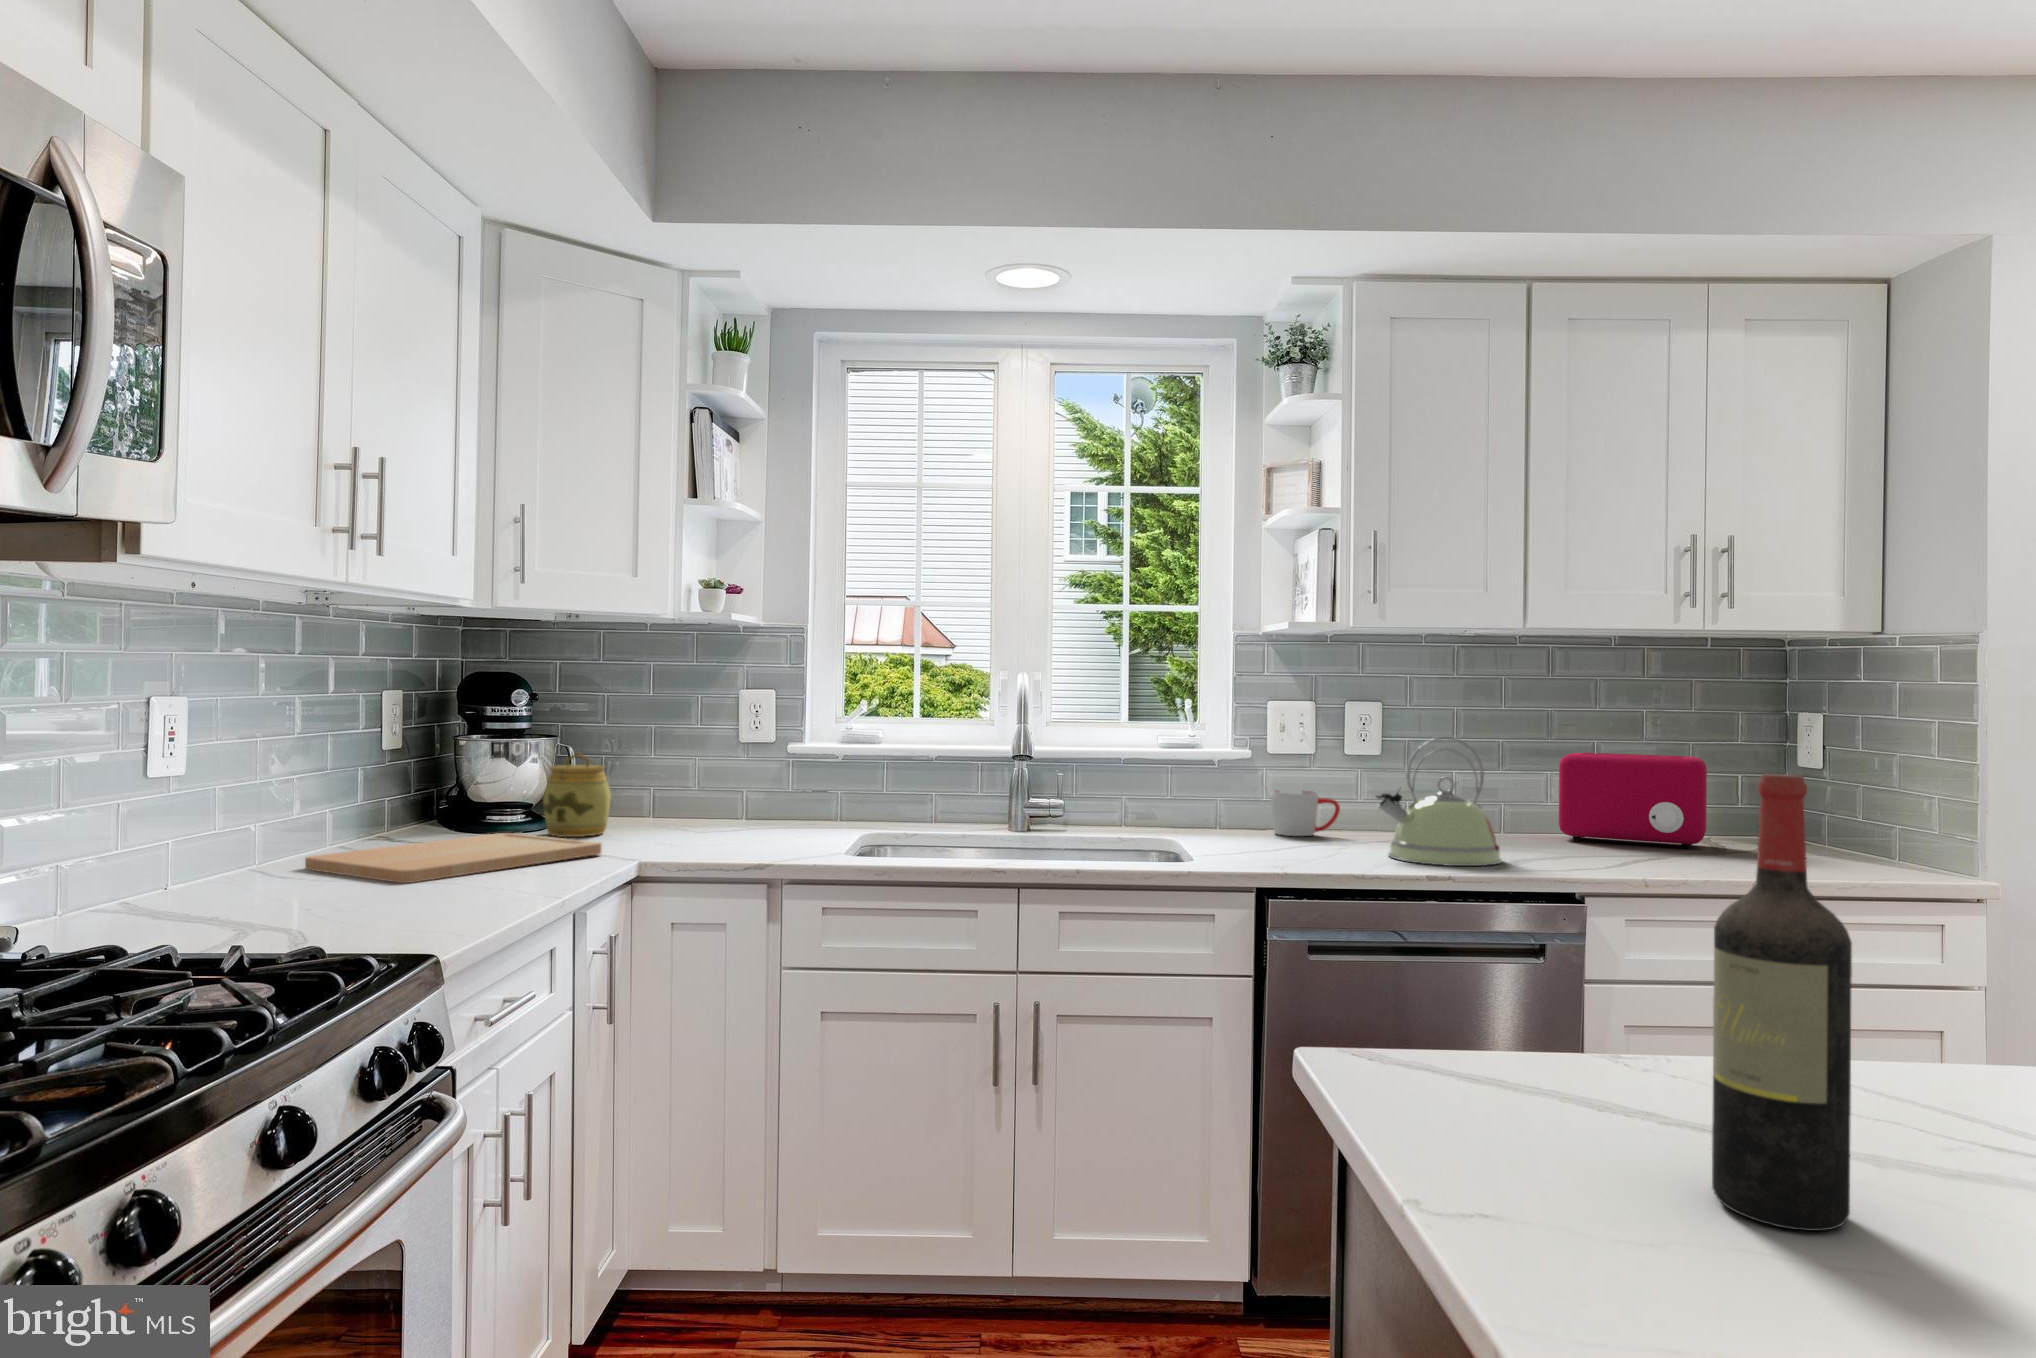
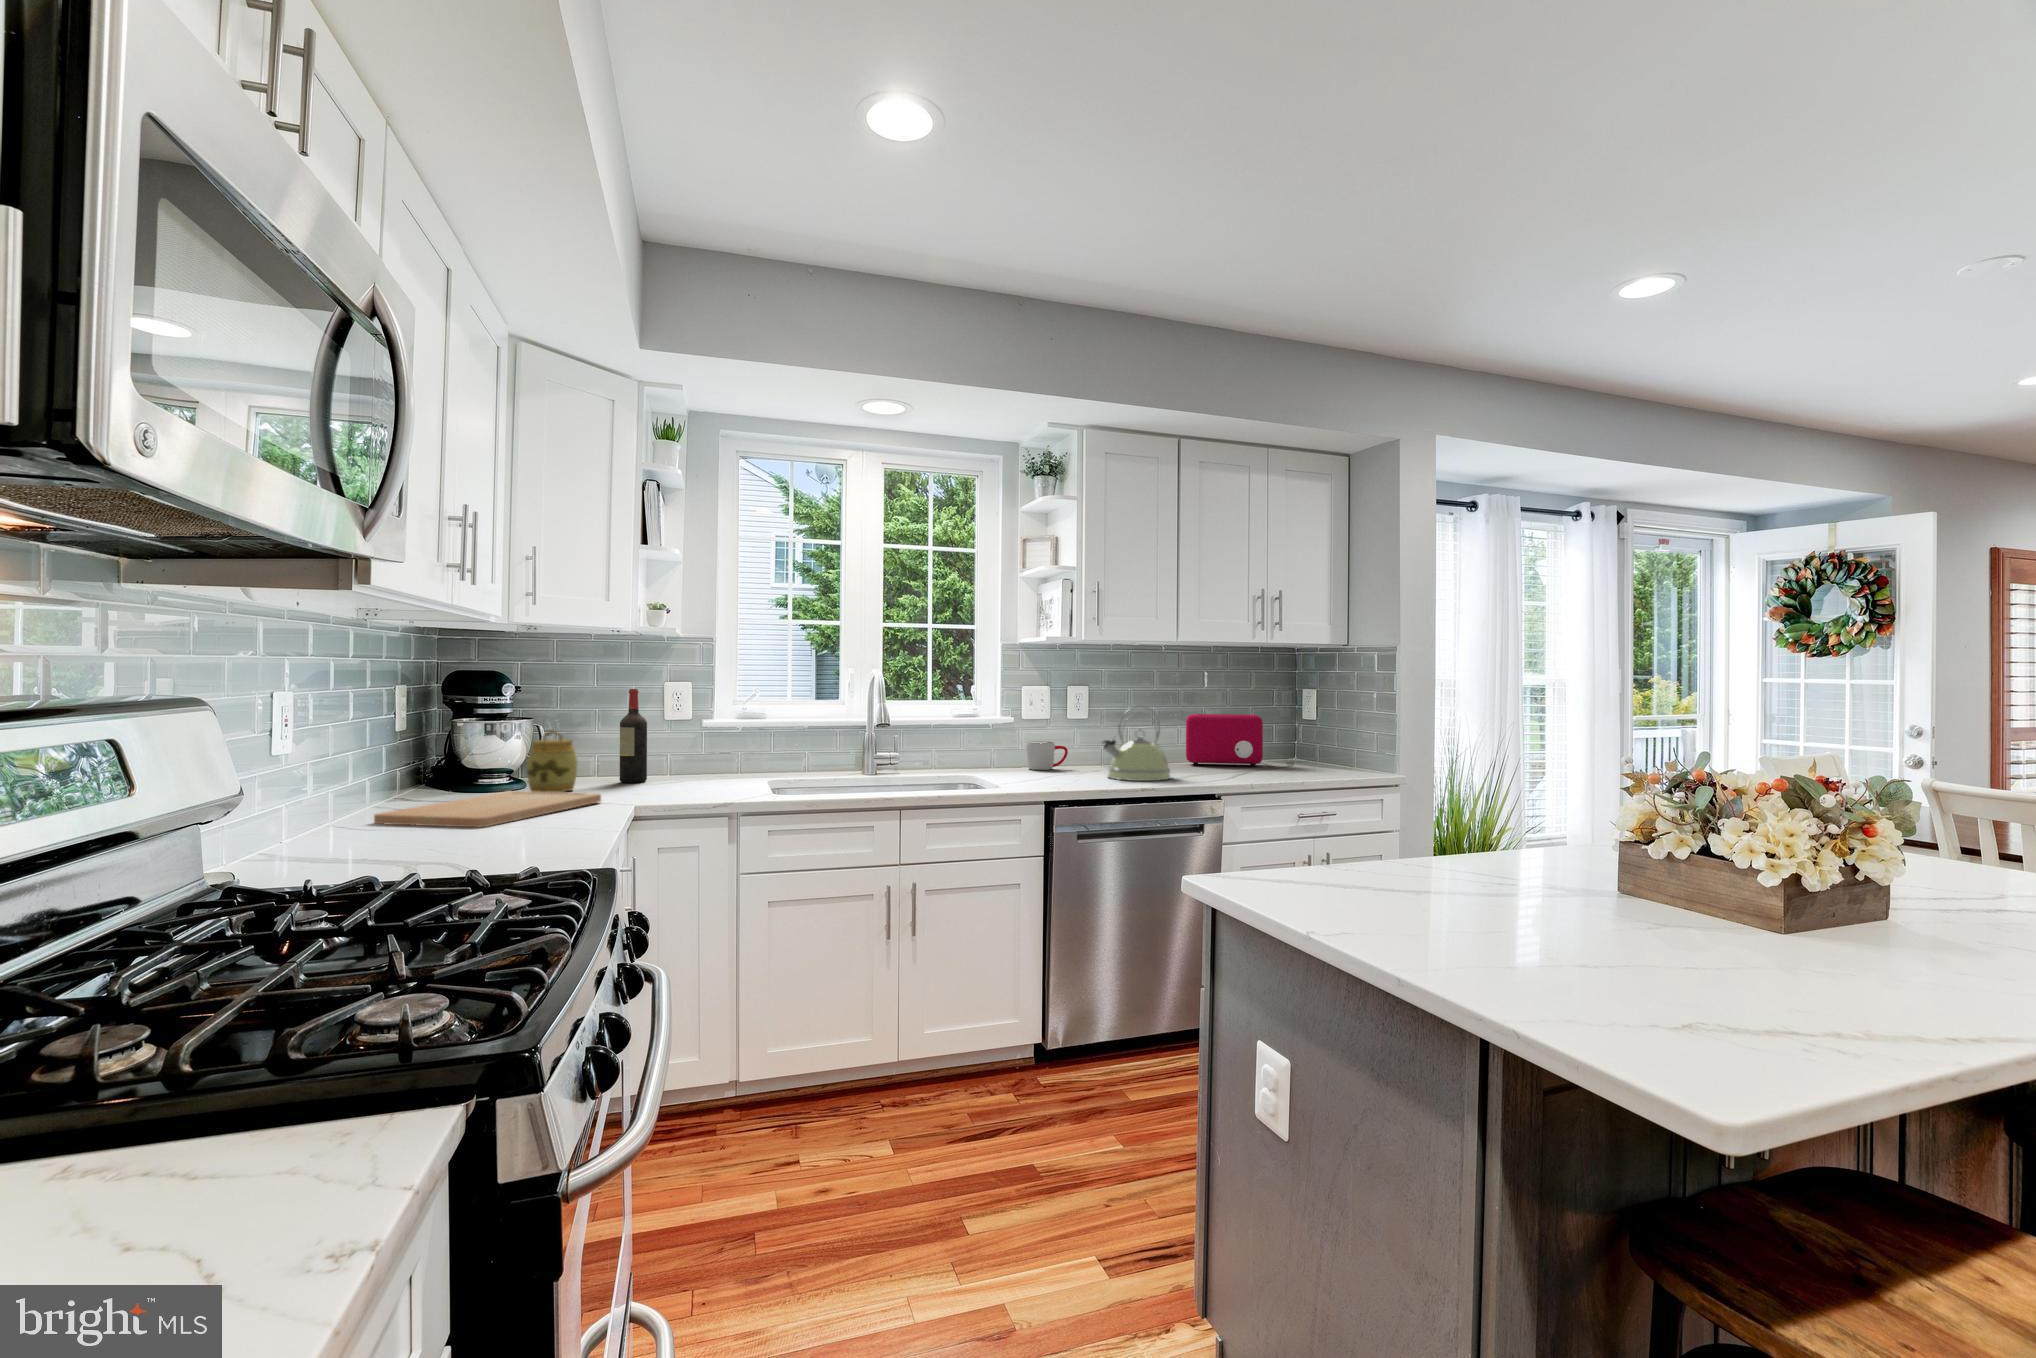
wine bottle: present [1712,774,1852,1231] -> present [620,689,647,783]

